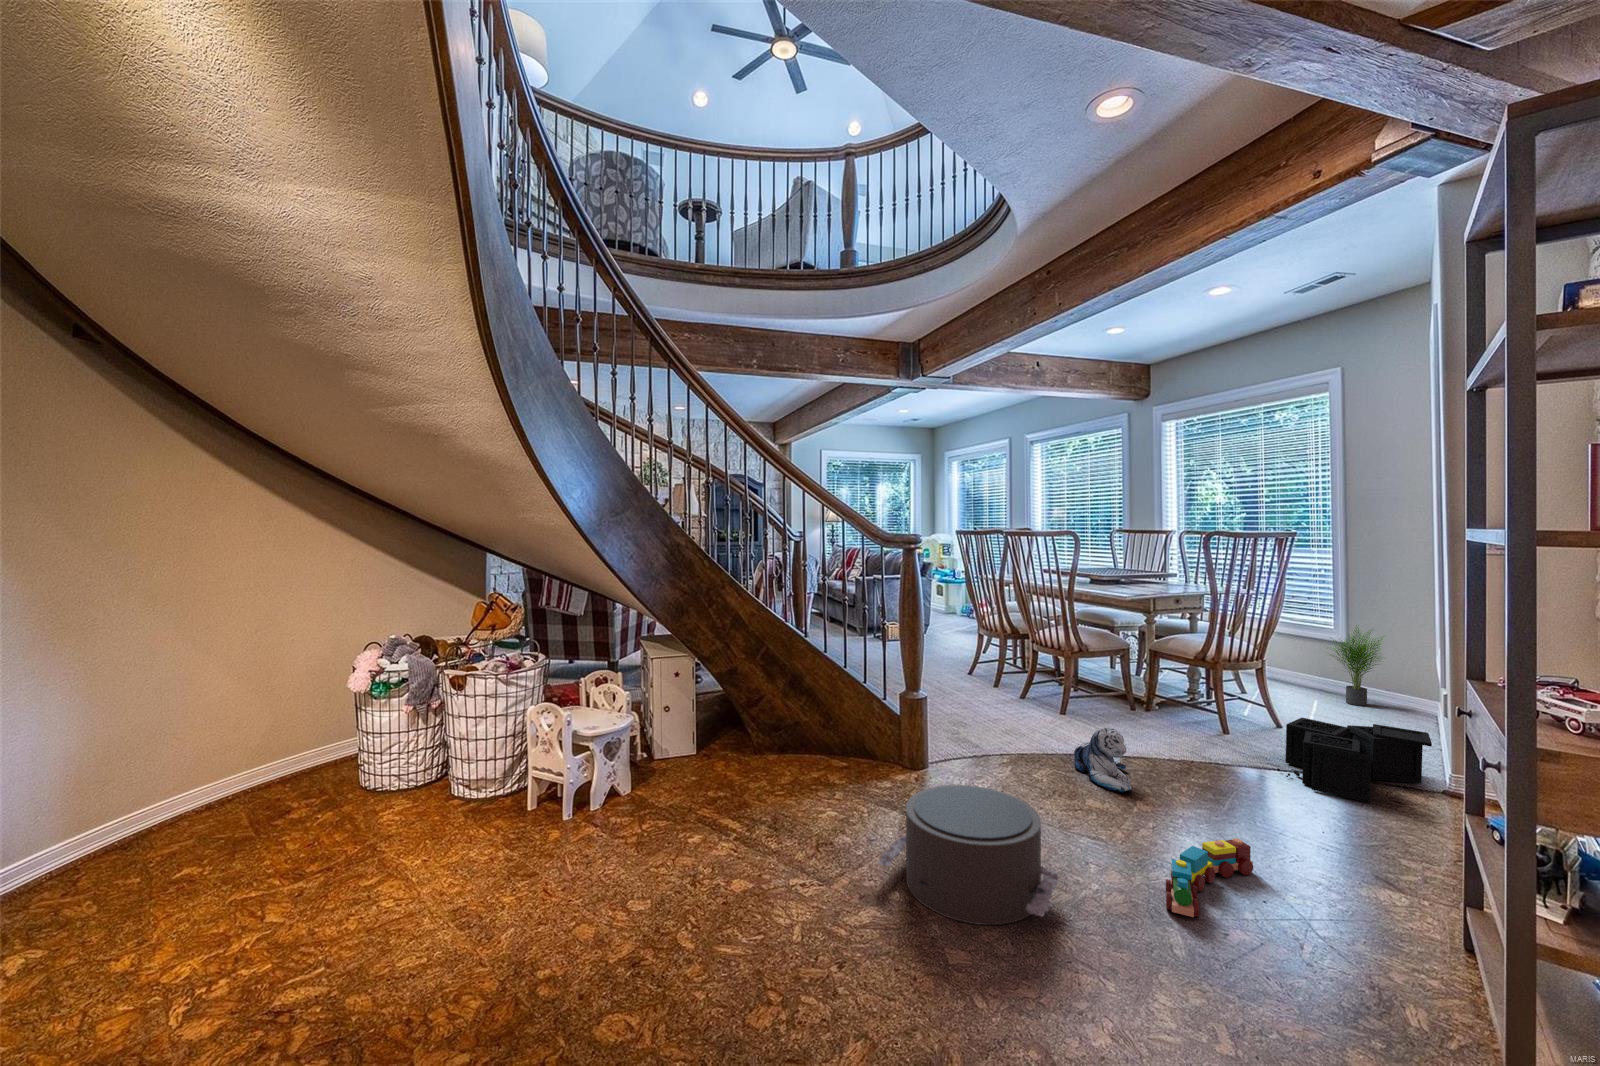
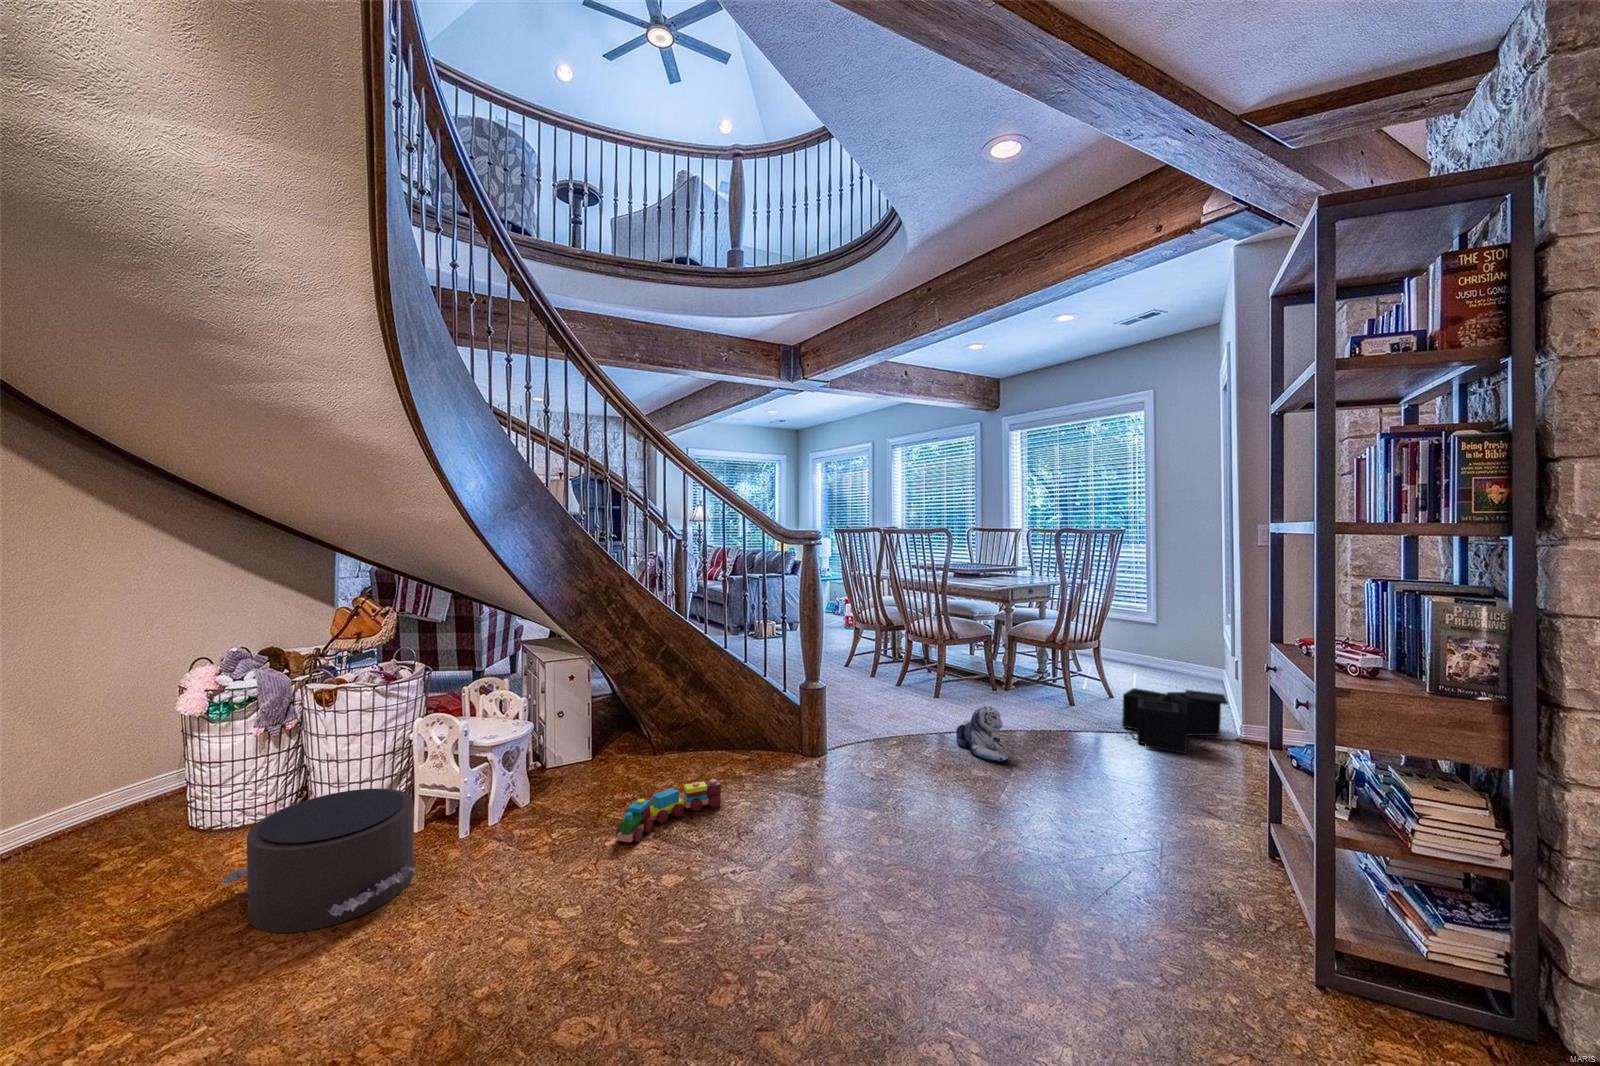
potted plant: present [1331,627,1383,706] -> none [1141,608,1190,677]
pouf: present [878,785,1059,925] -> present [221,788,418,933]
toy train: present [1166,838,1253,917] -> present [616,779,723,842]

